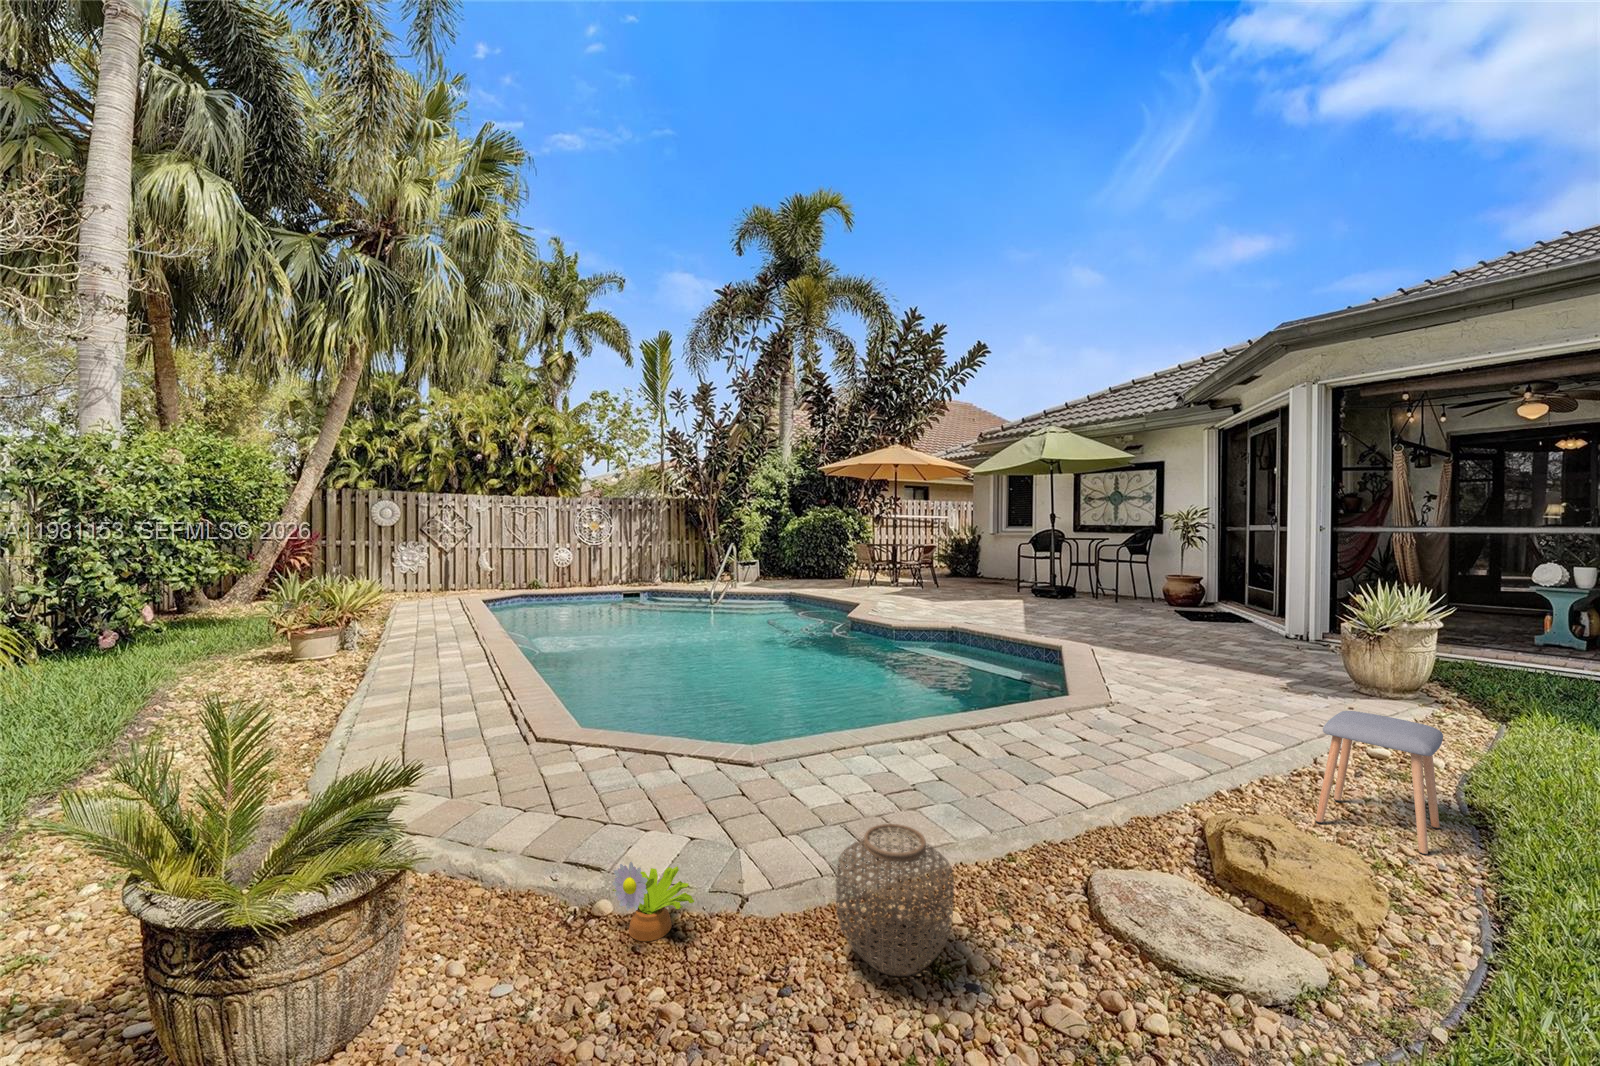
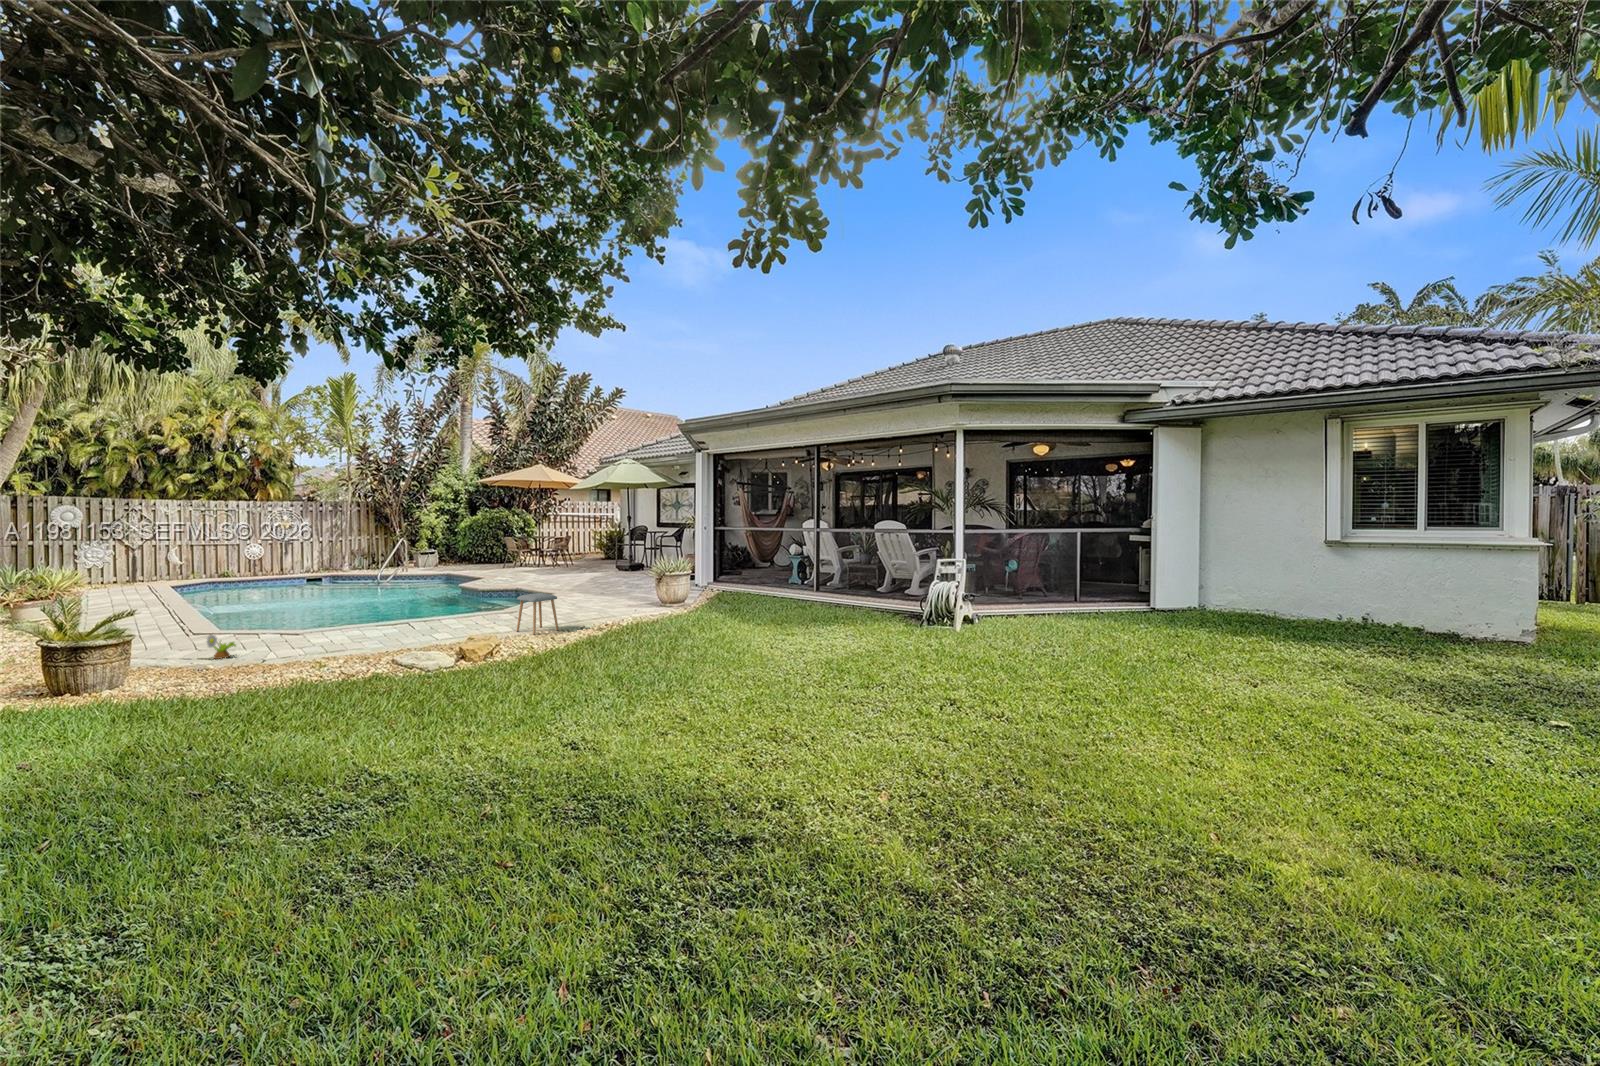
woven basket: present [836,824,954,976] -> none [282,619,323,658]

